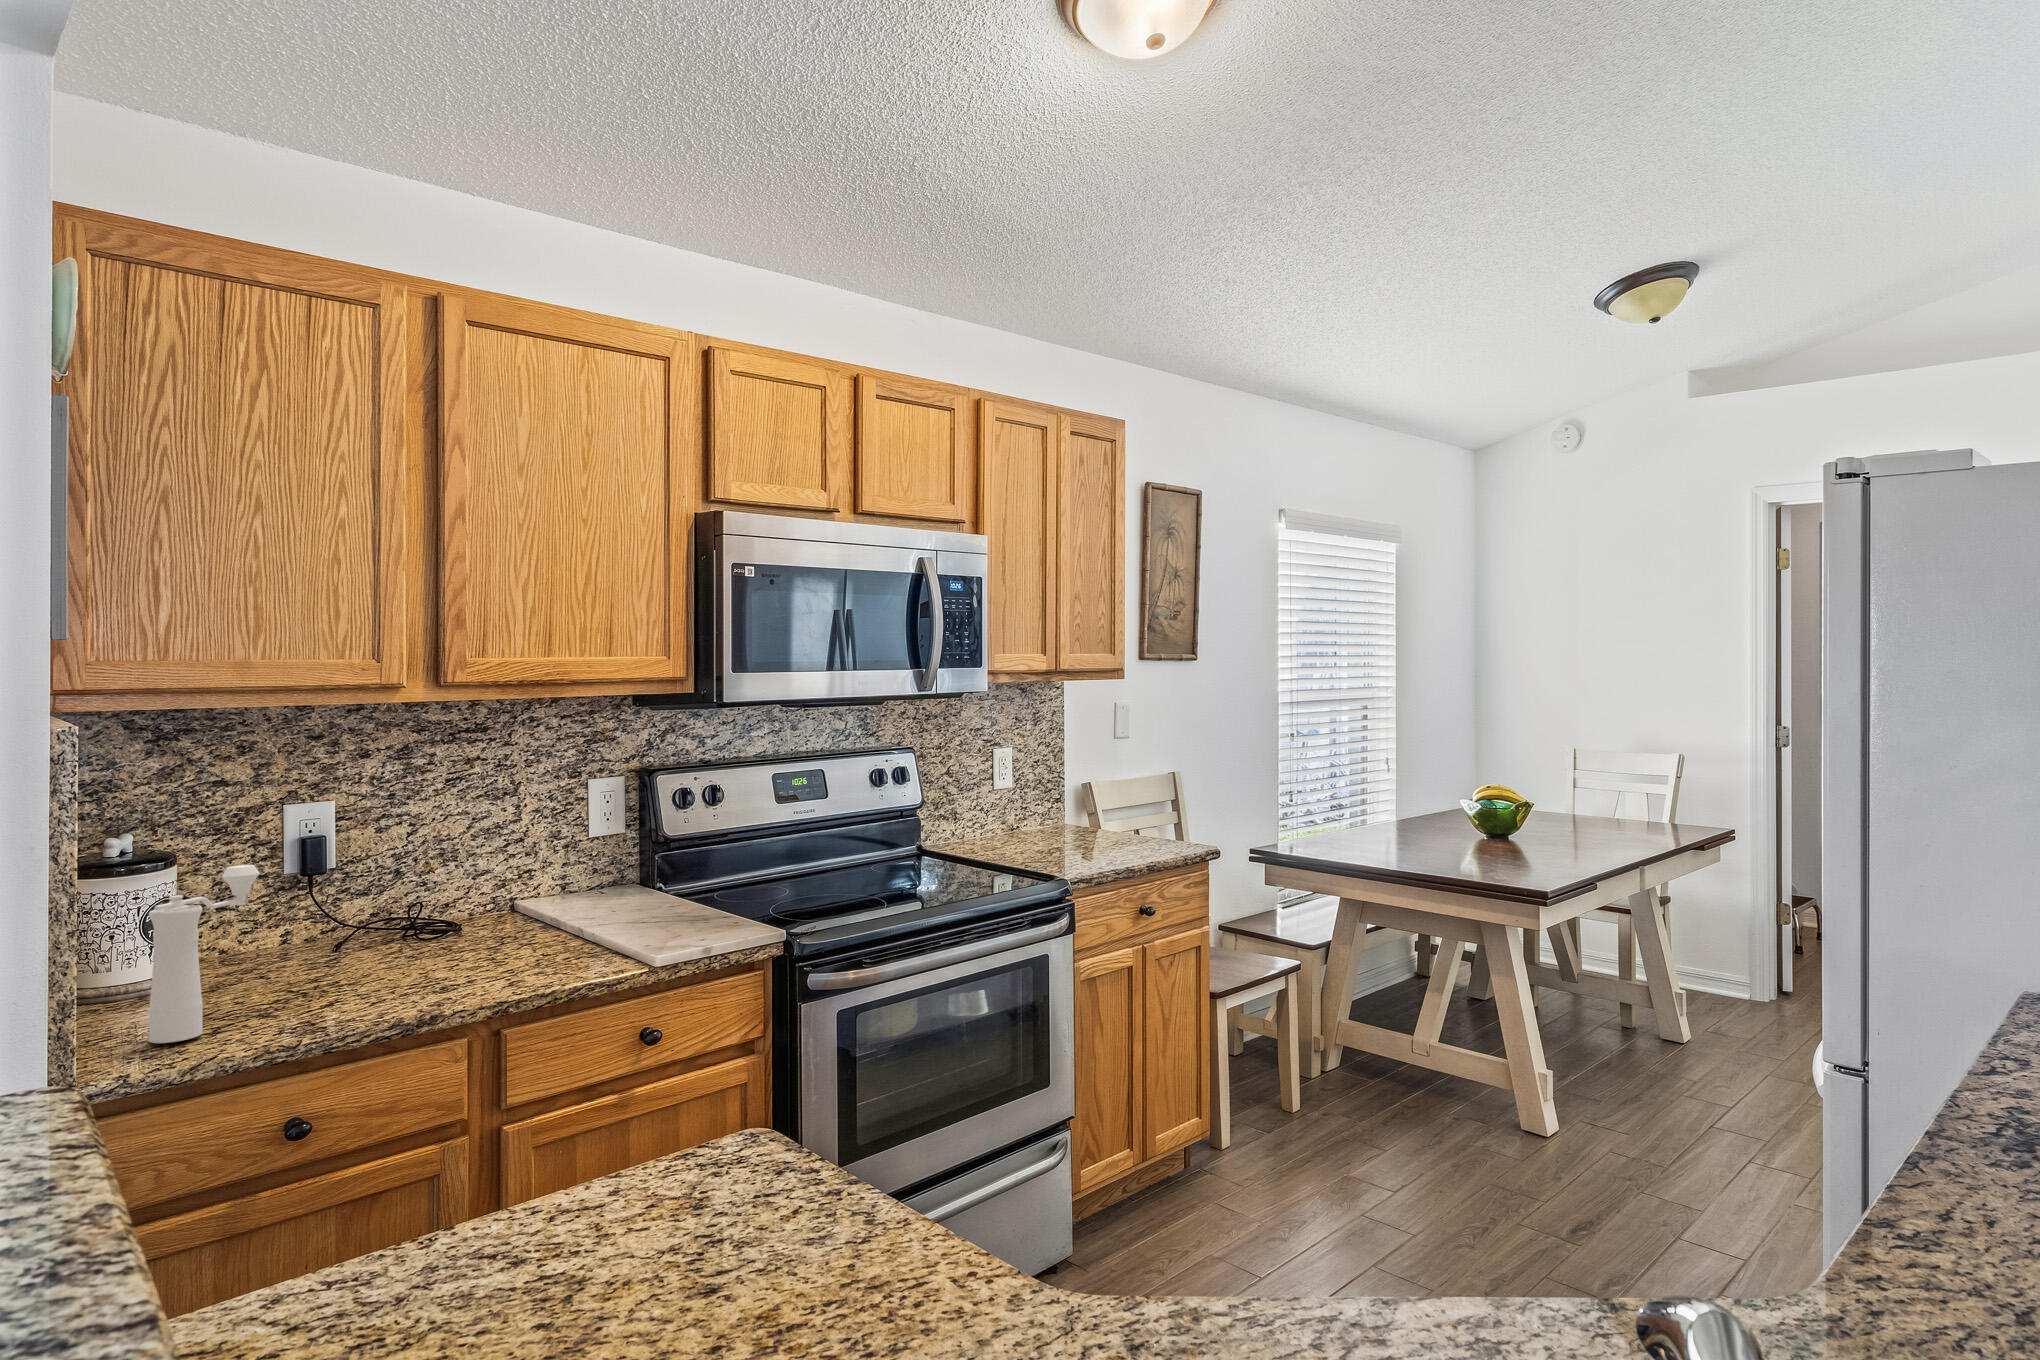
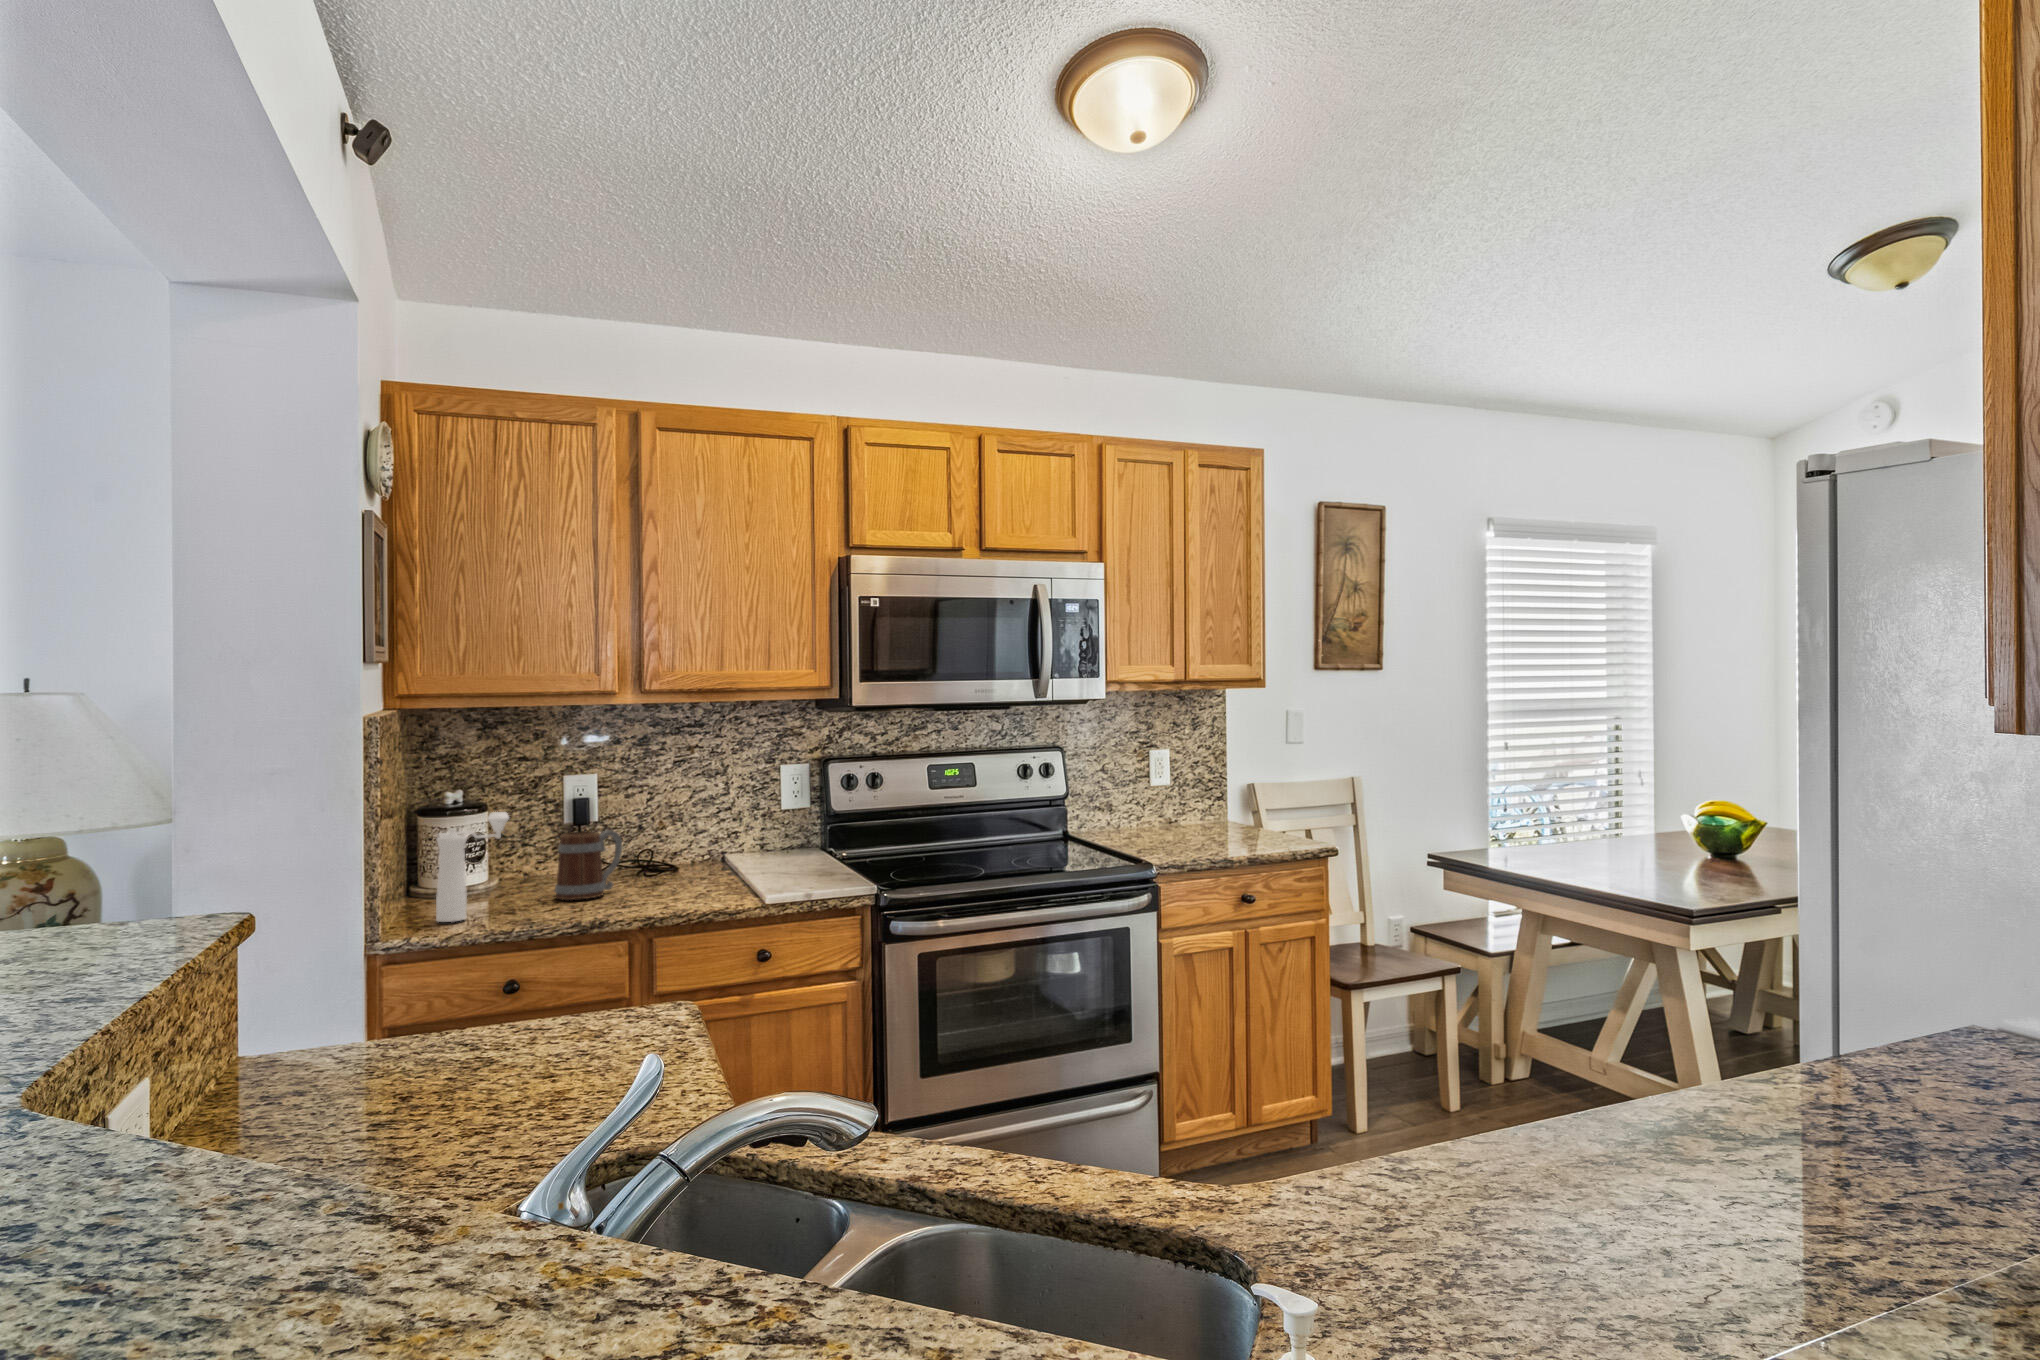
mug: none [318,881,414,986] -> present [555,830,622,900]

